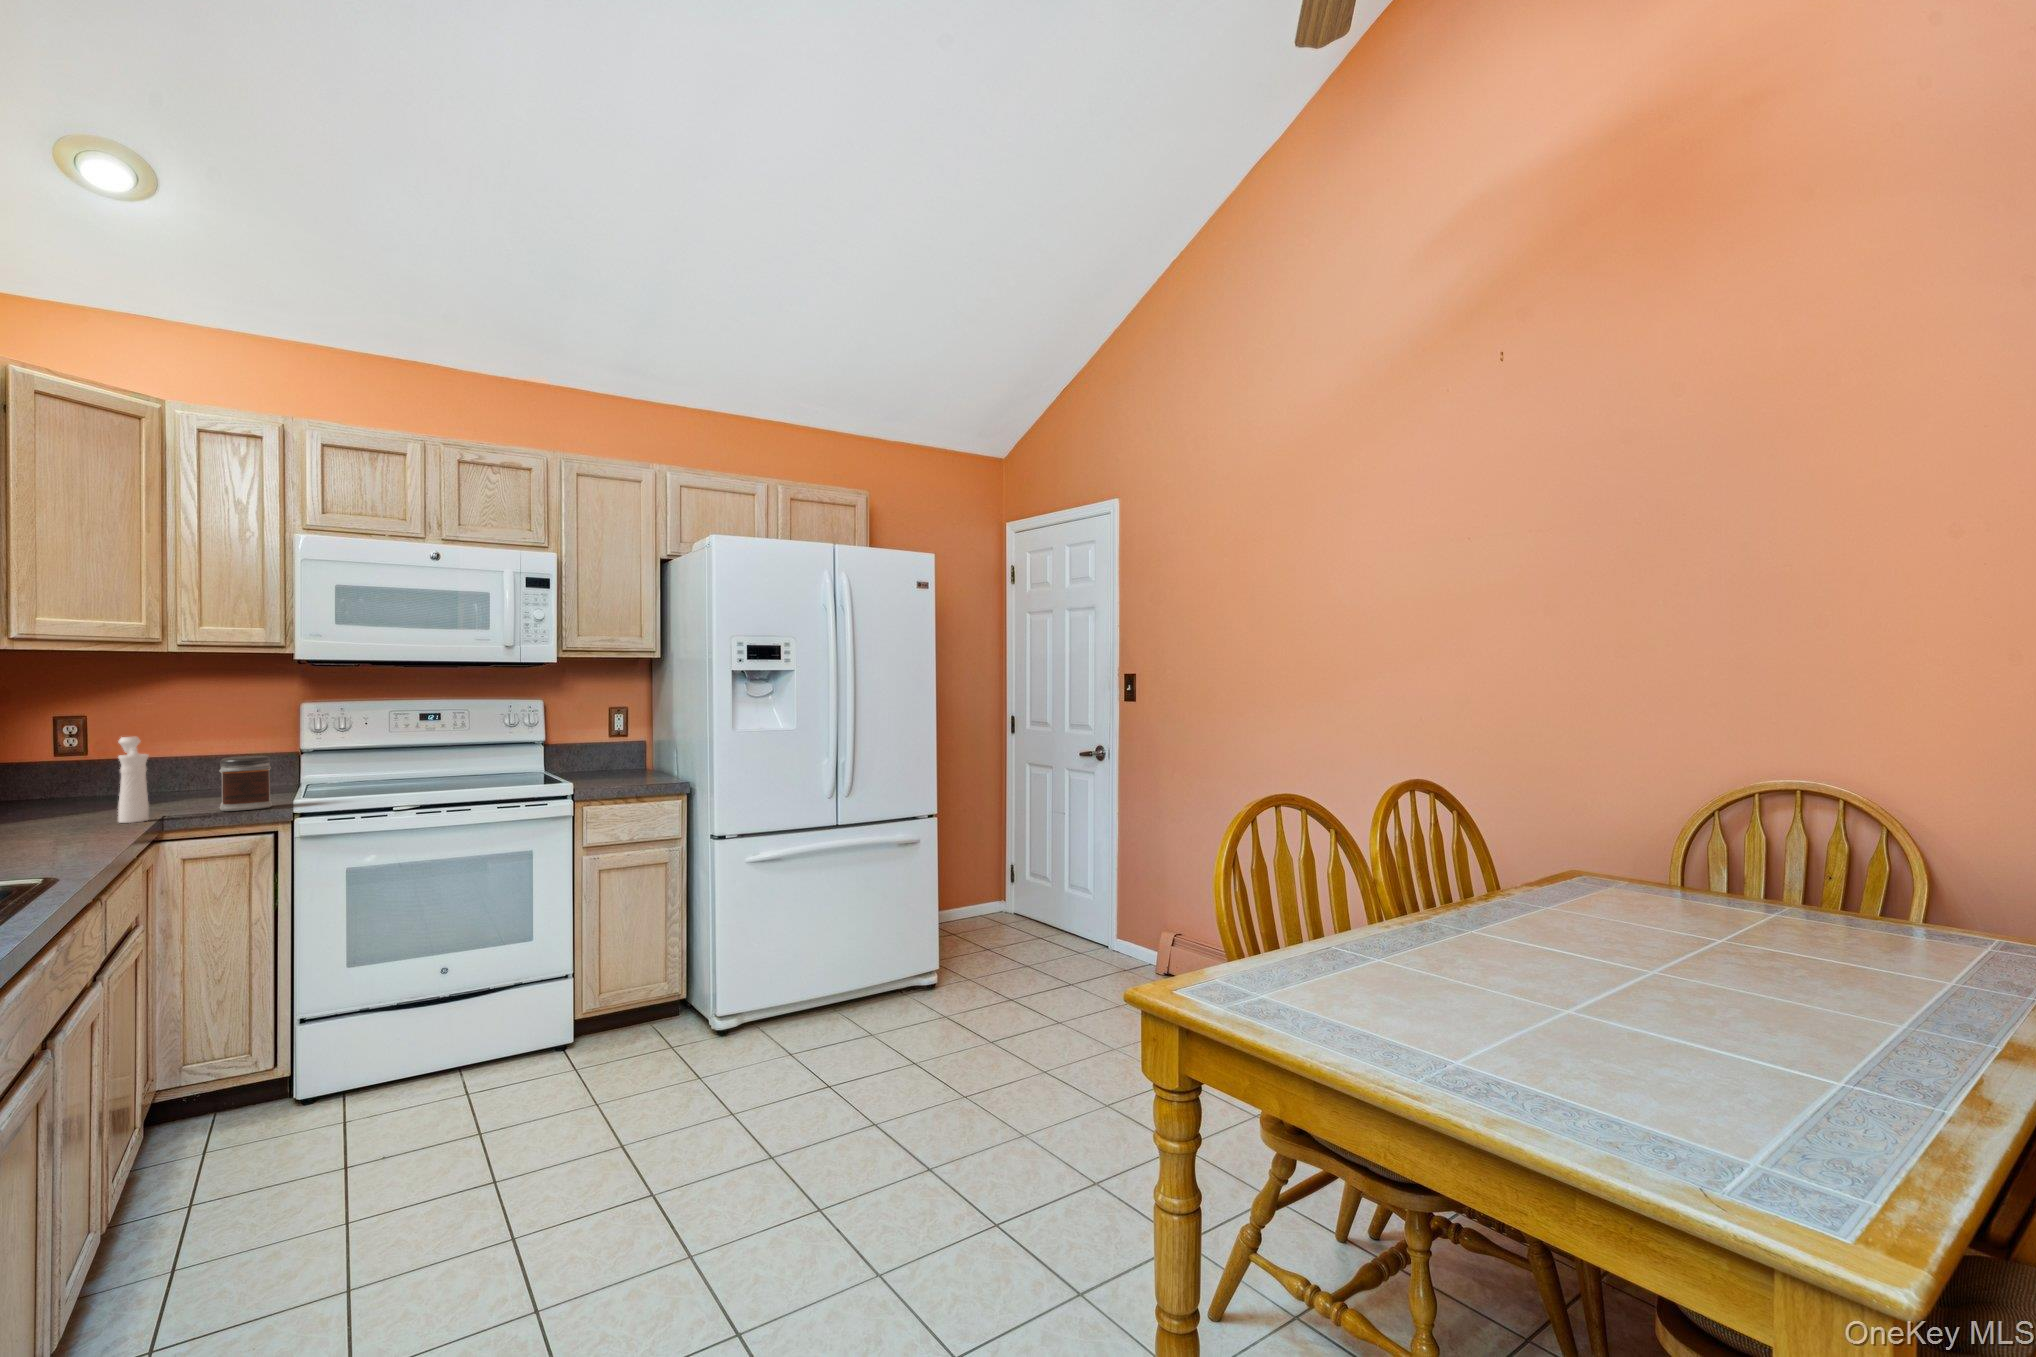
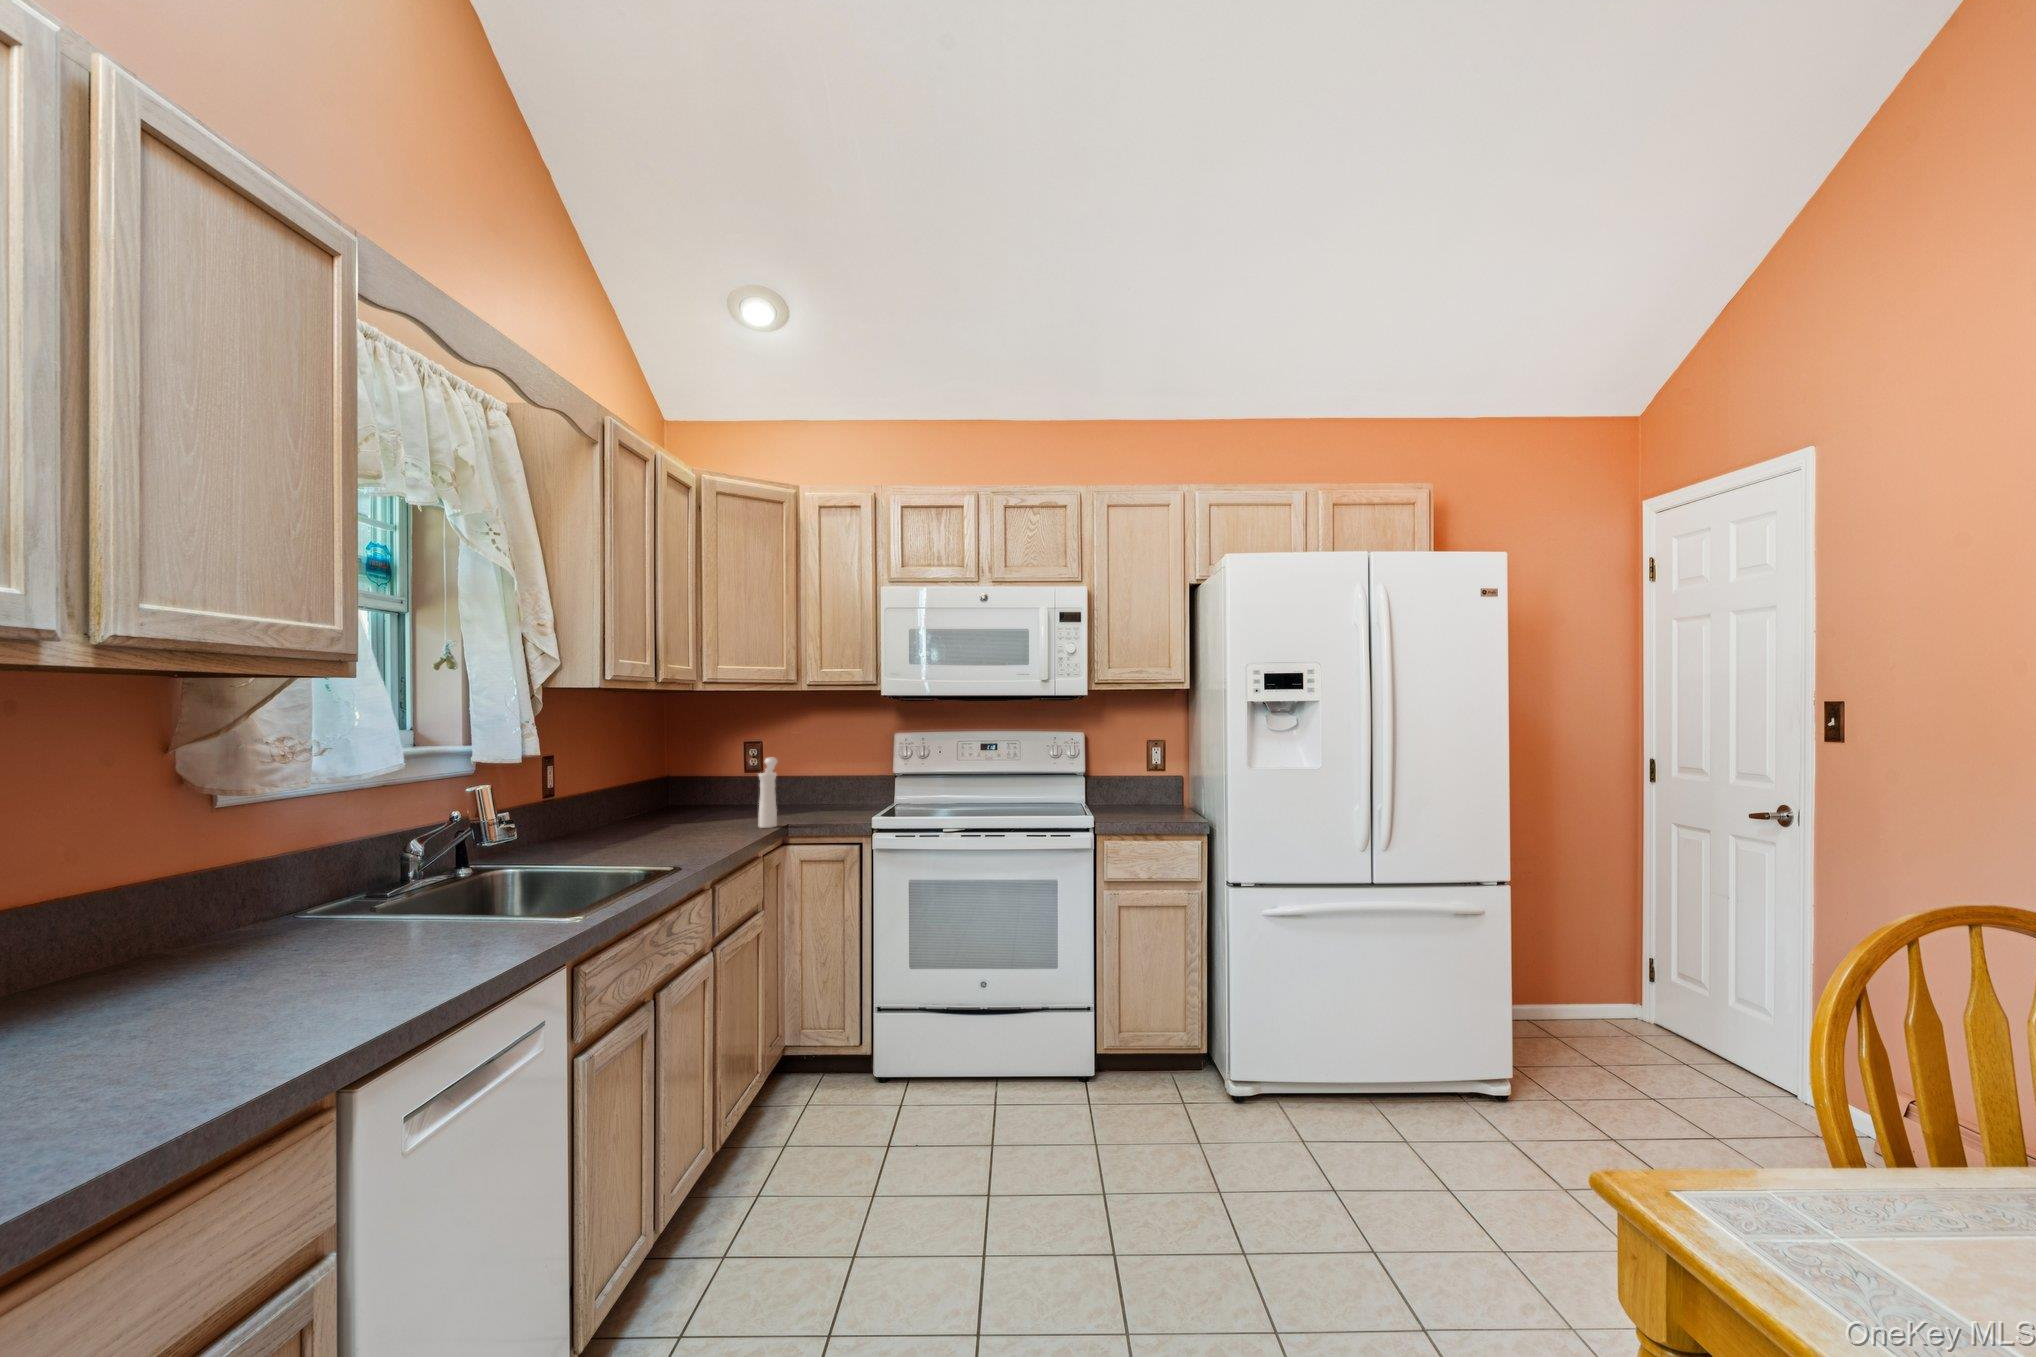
jar: present [219,756,272,811] -> none [825,776,861,822]

